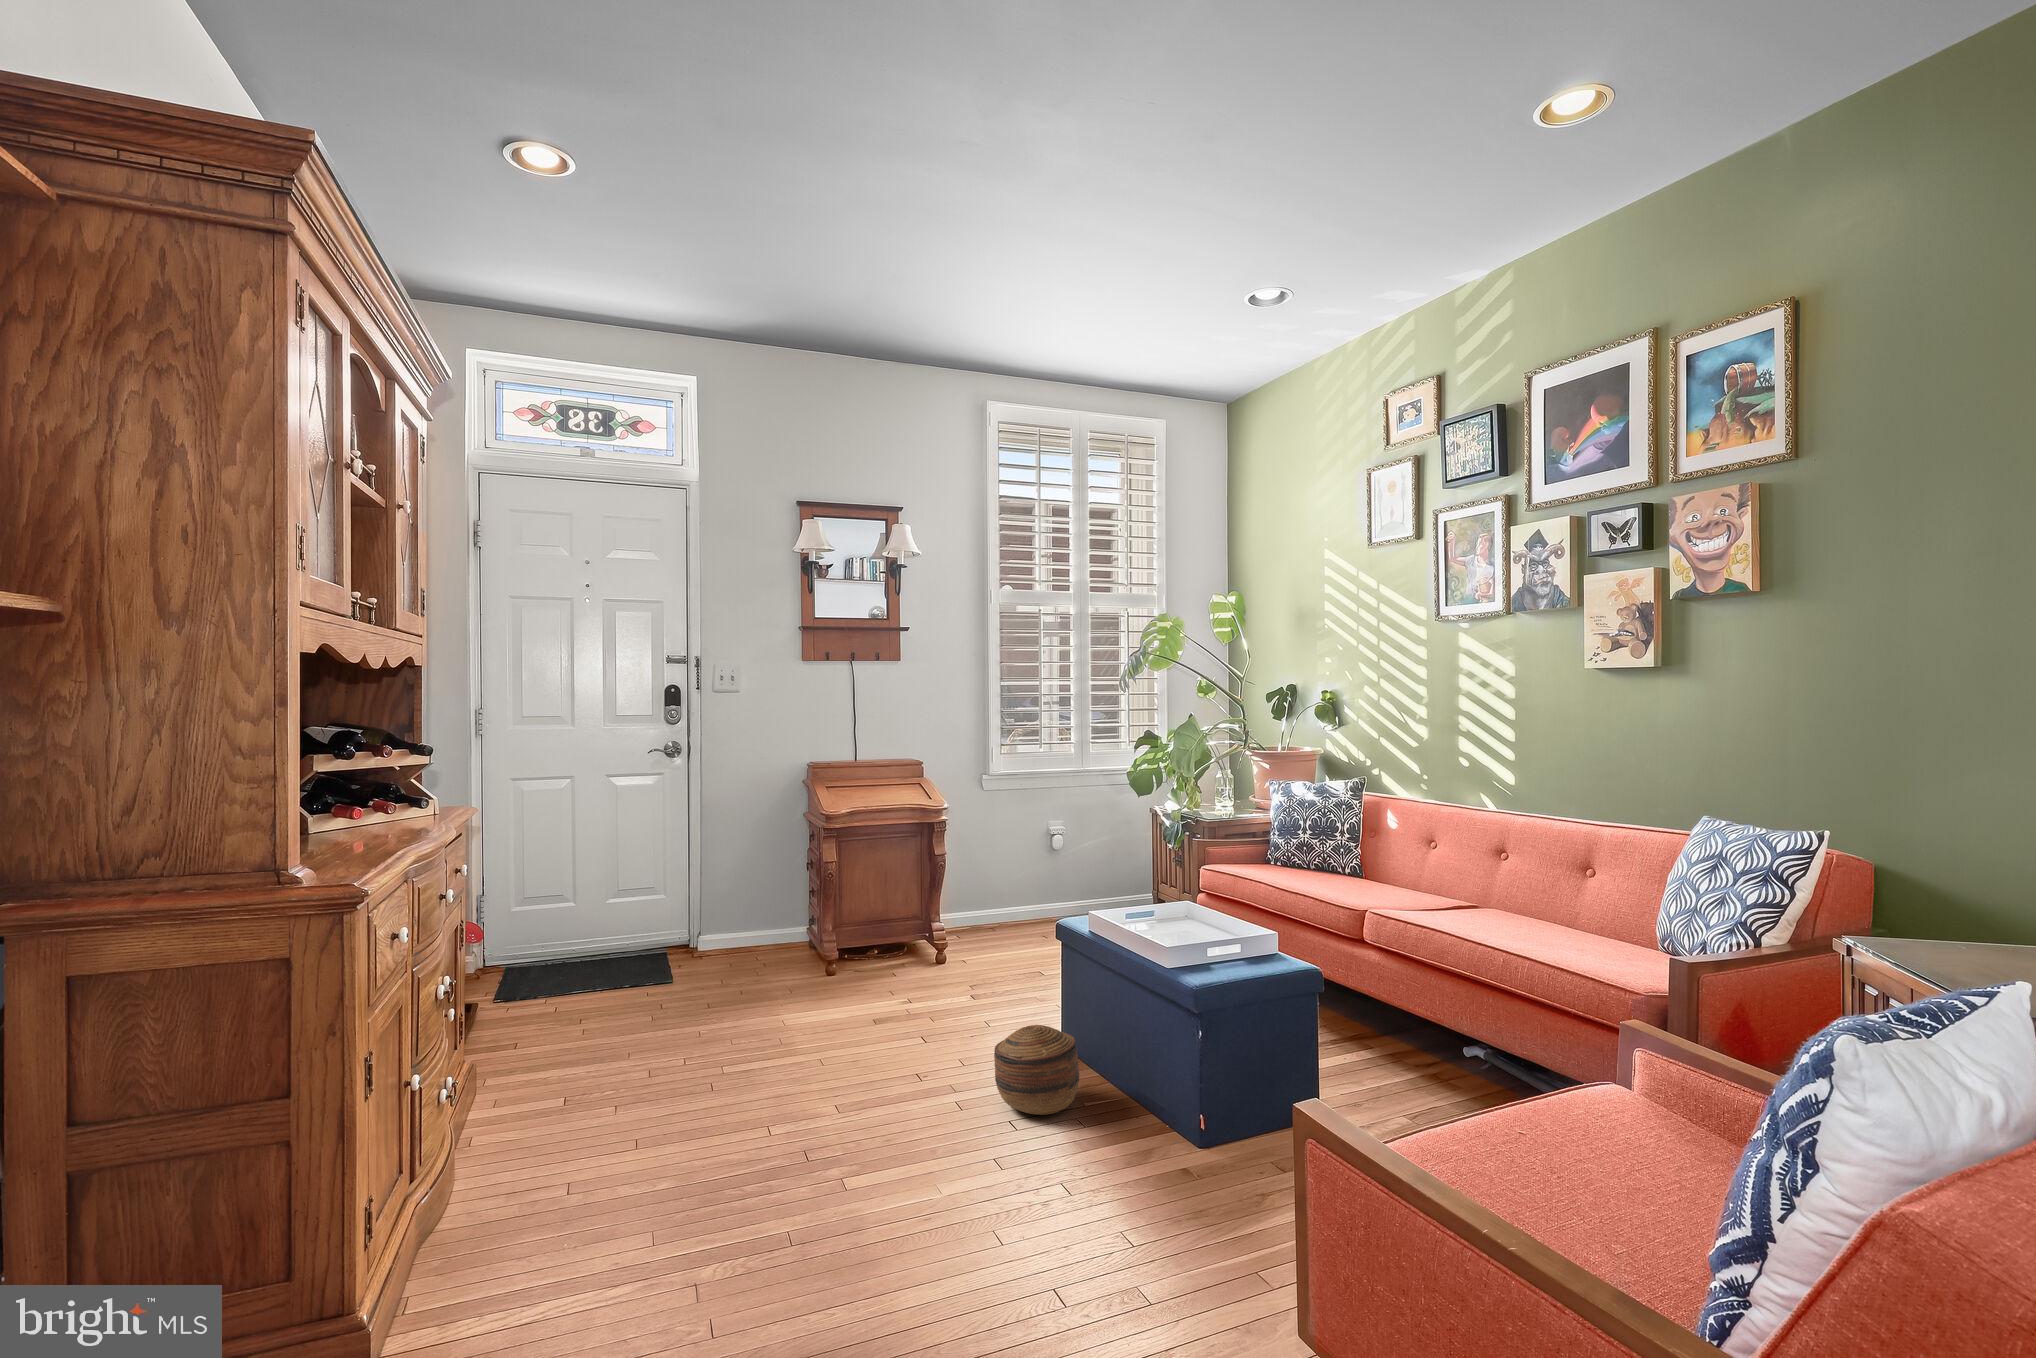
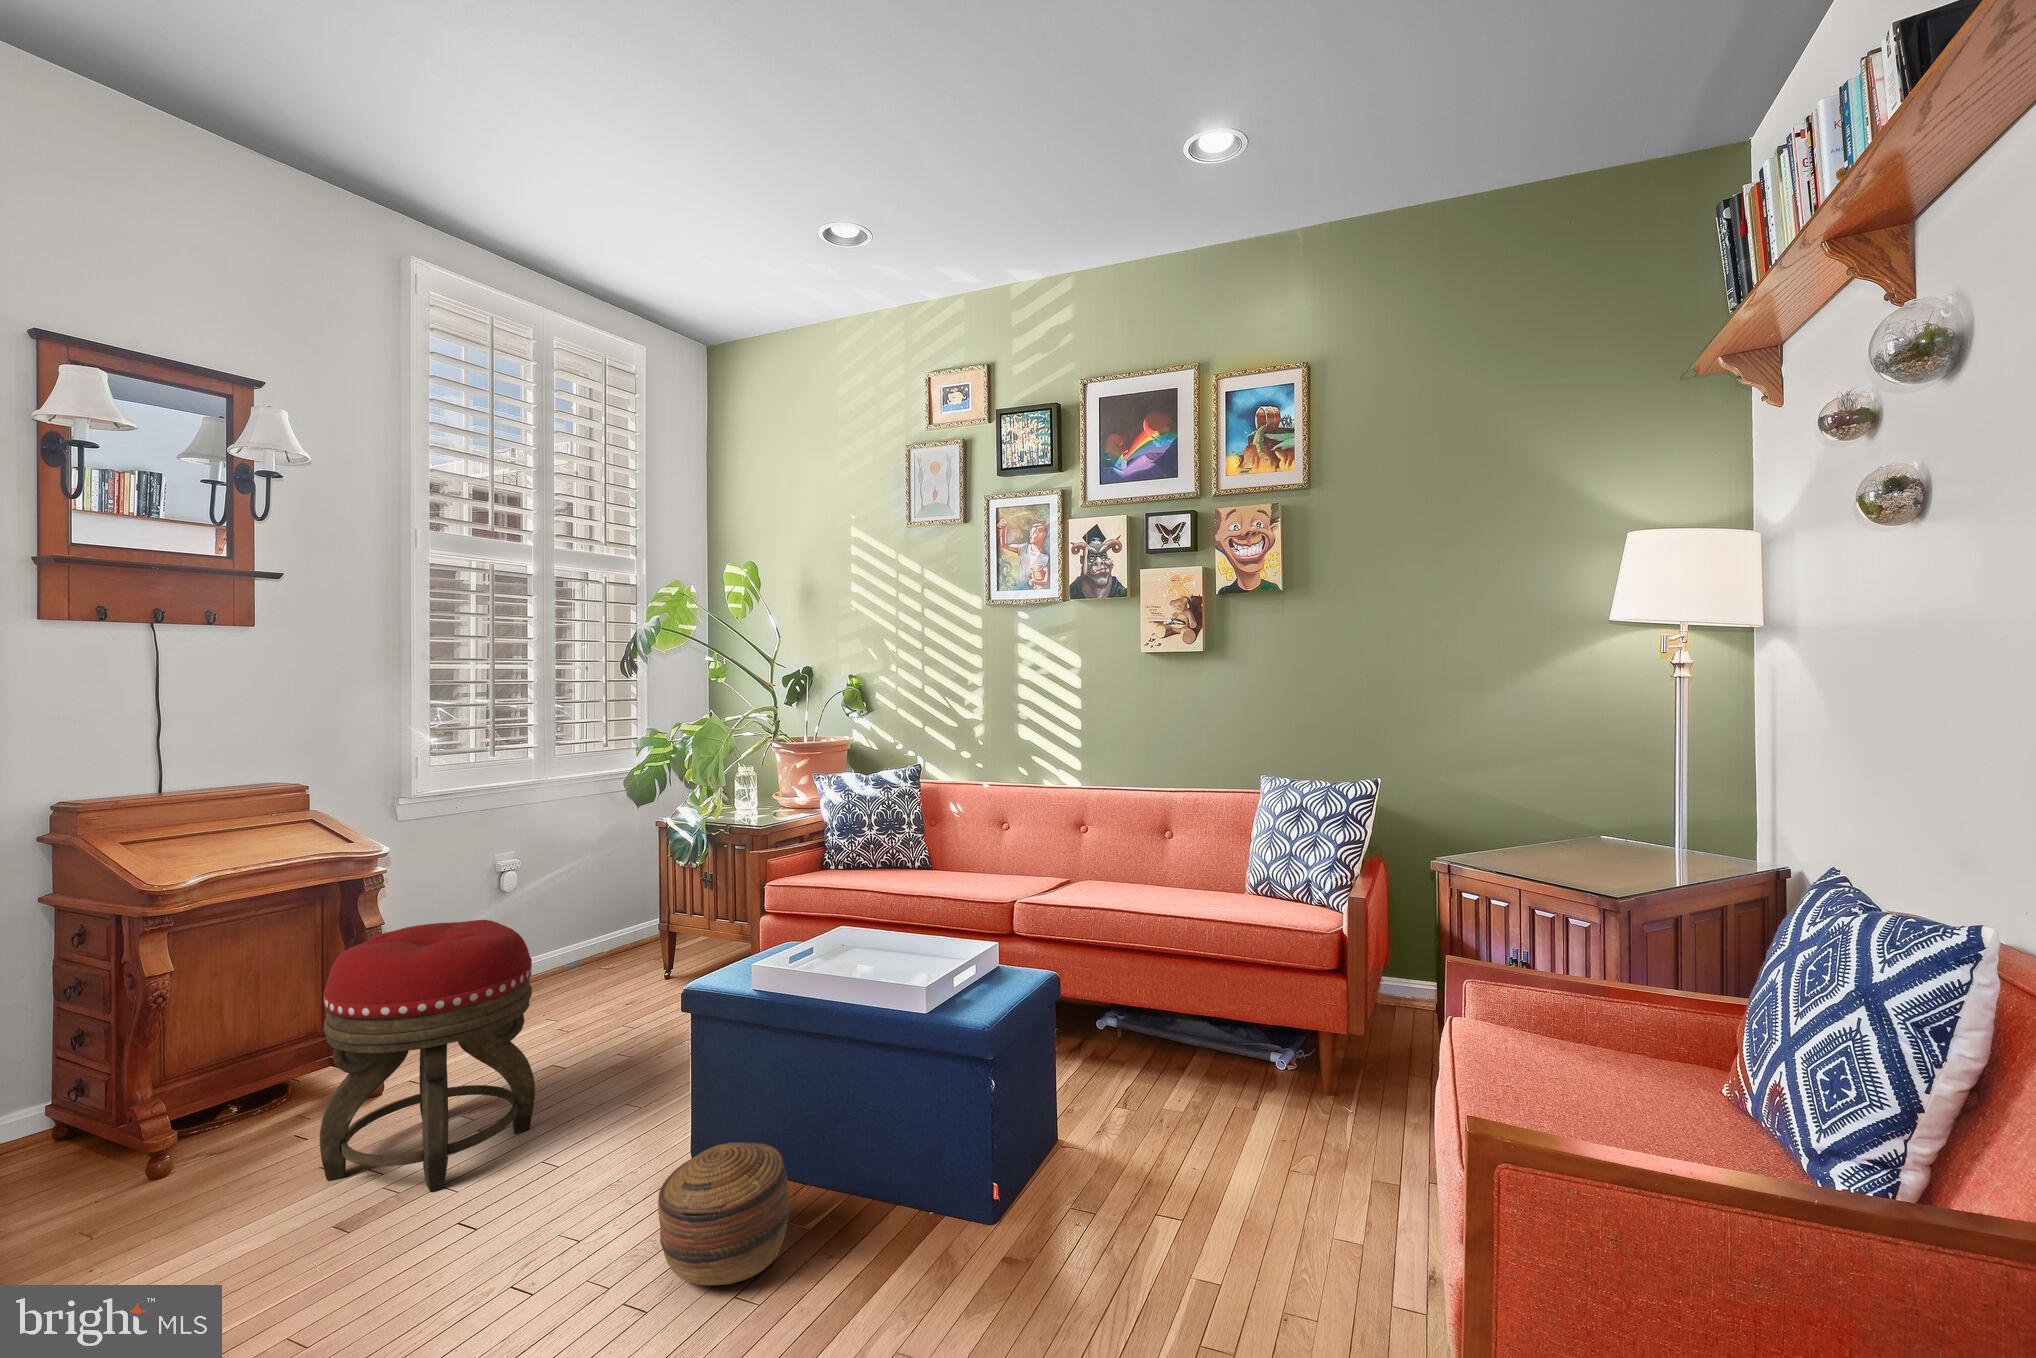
footstool: none [886,858,1000,1022] -> present [320,920,535,1192]

